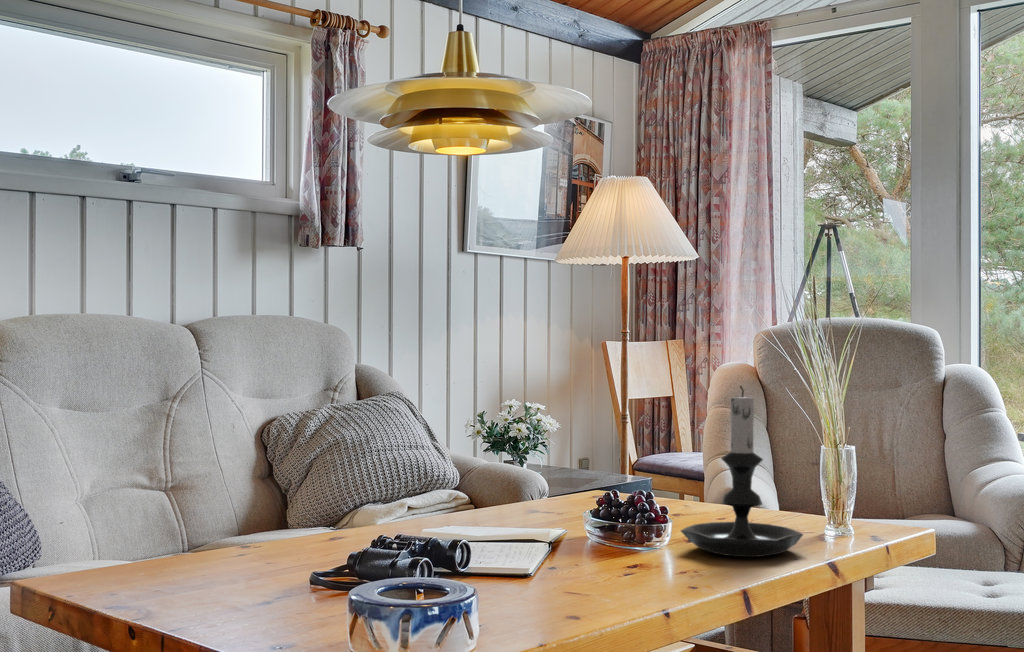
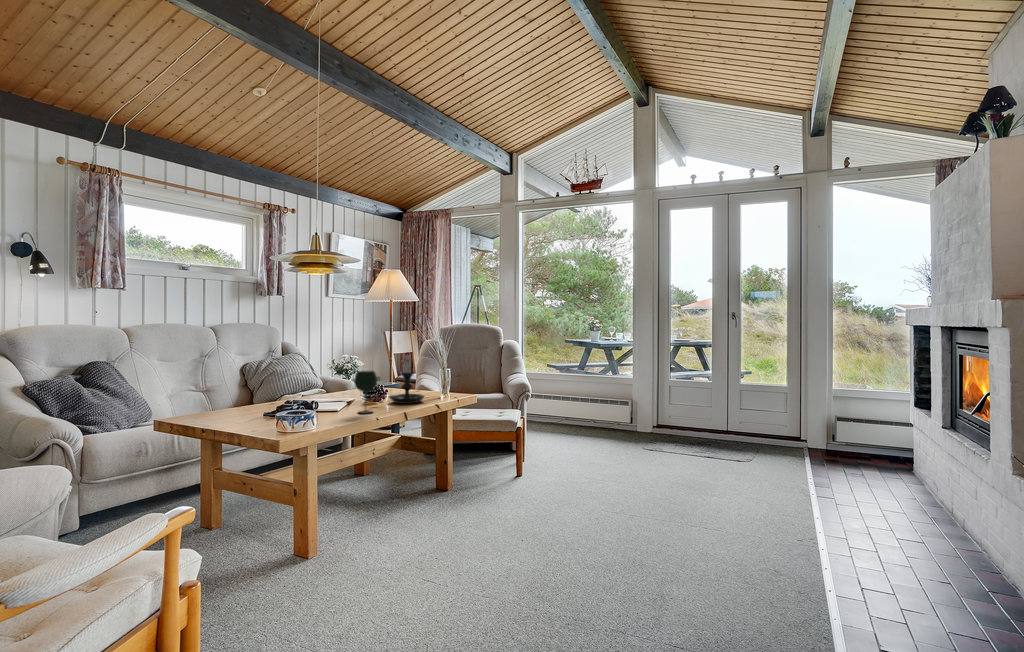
wine glass: none [589,445,665,594] -> present [354,371,377,414]

